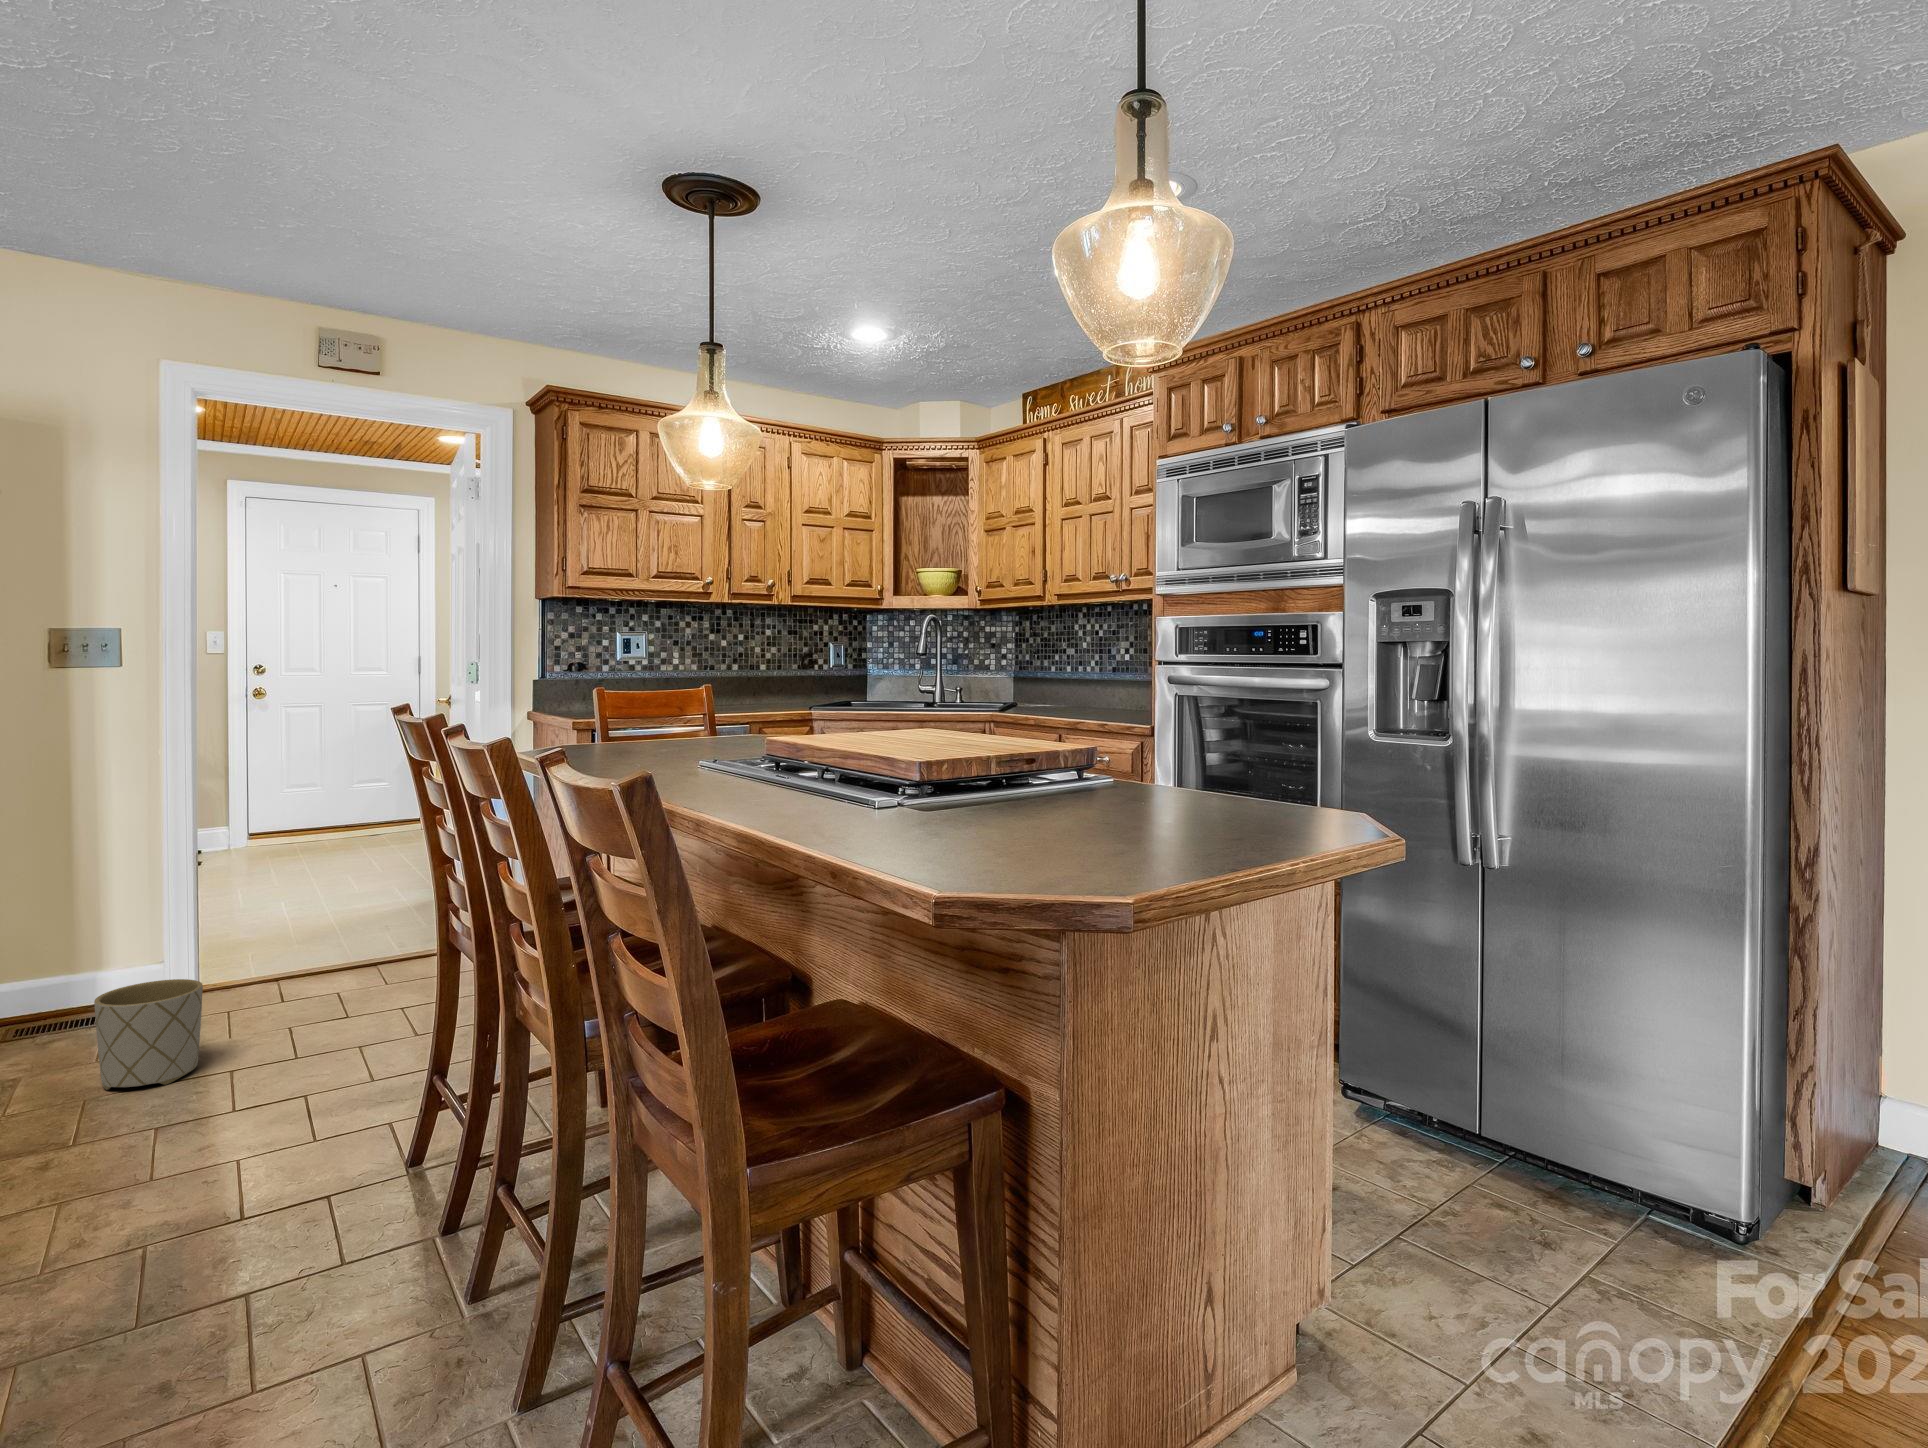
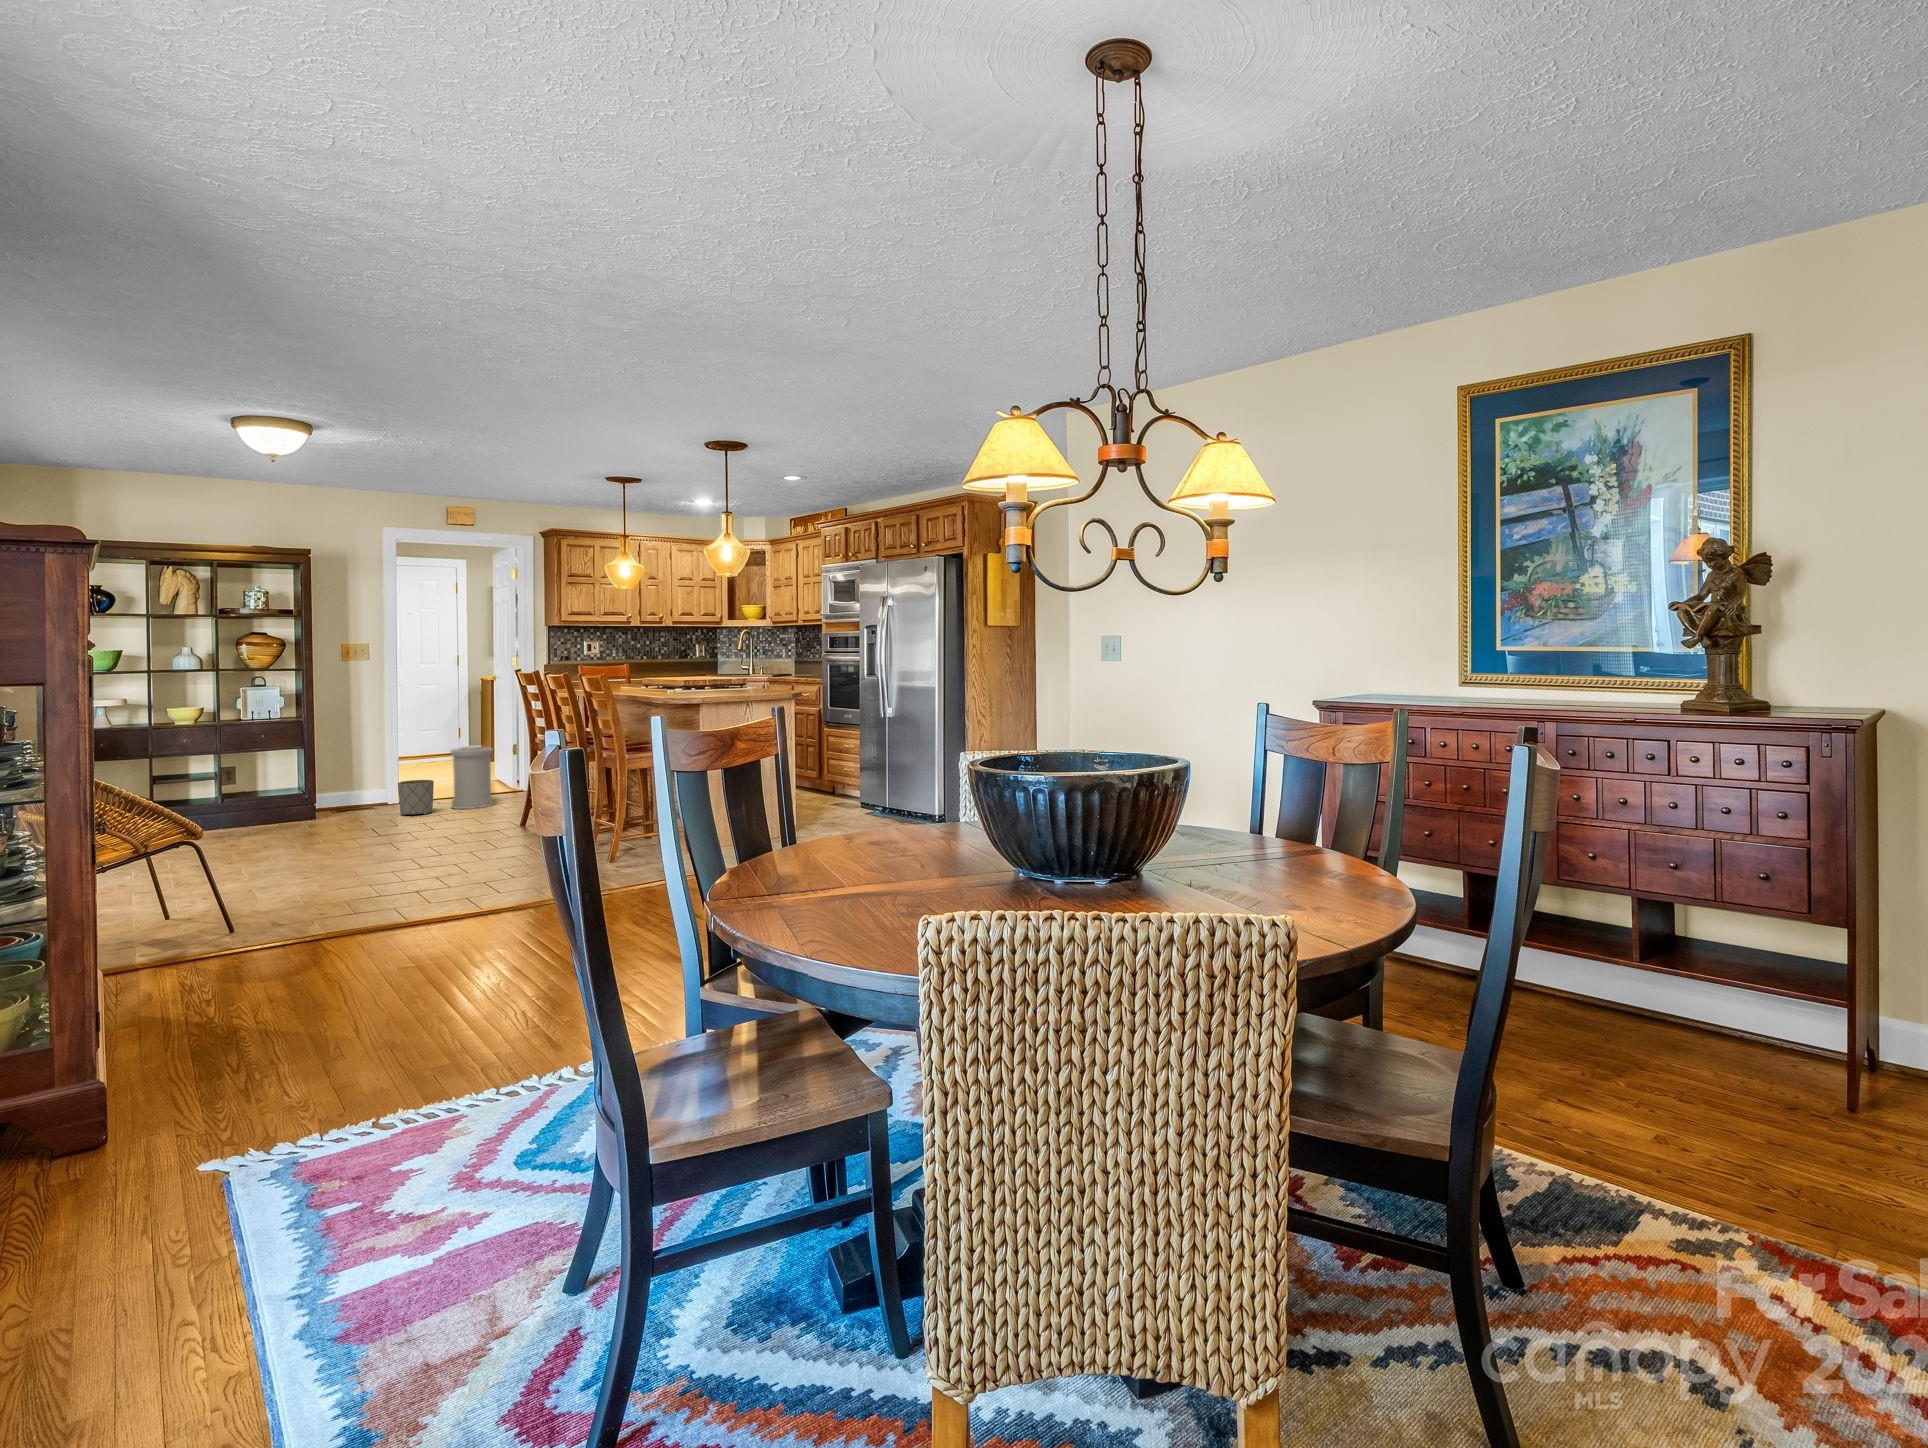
trash can: none [260,882,377,1053] -> present [451,746,494,809]

